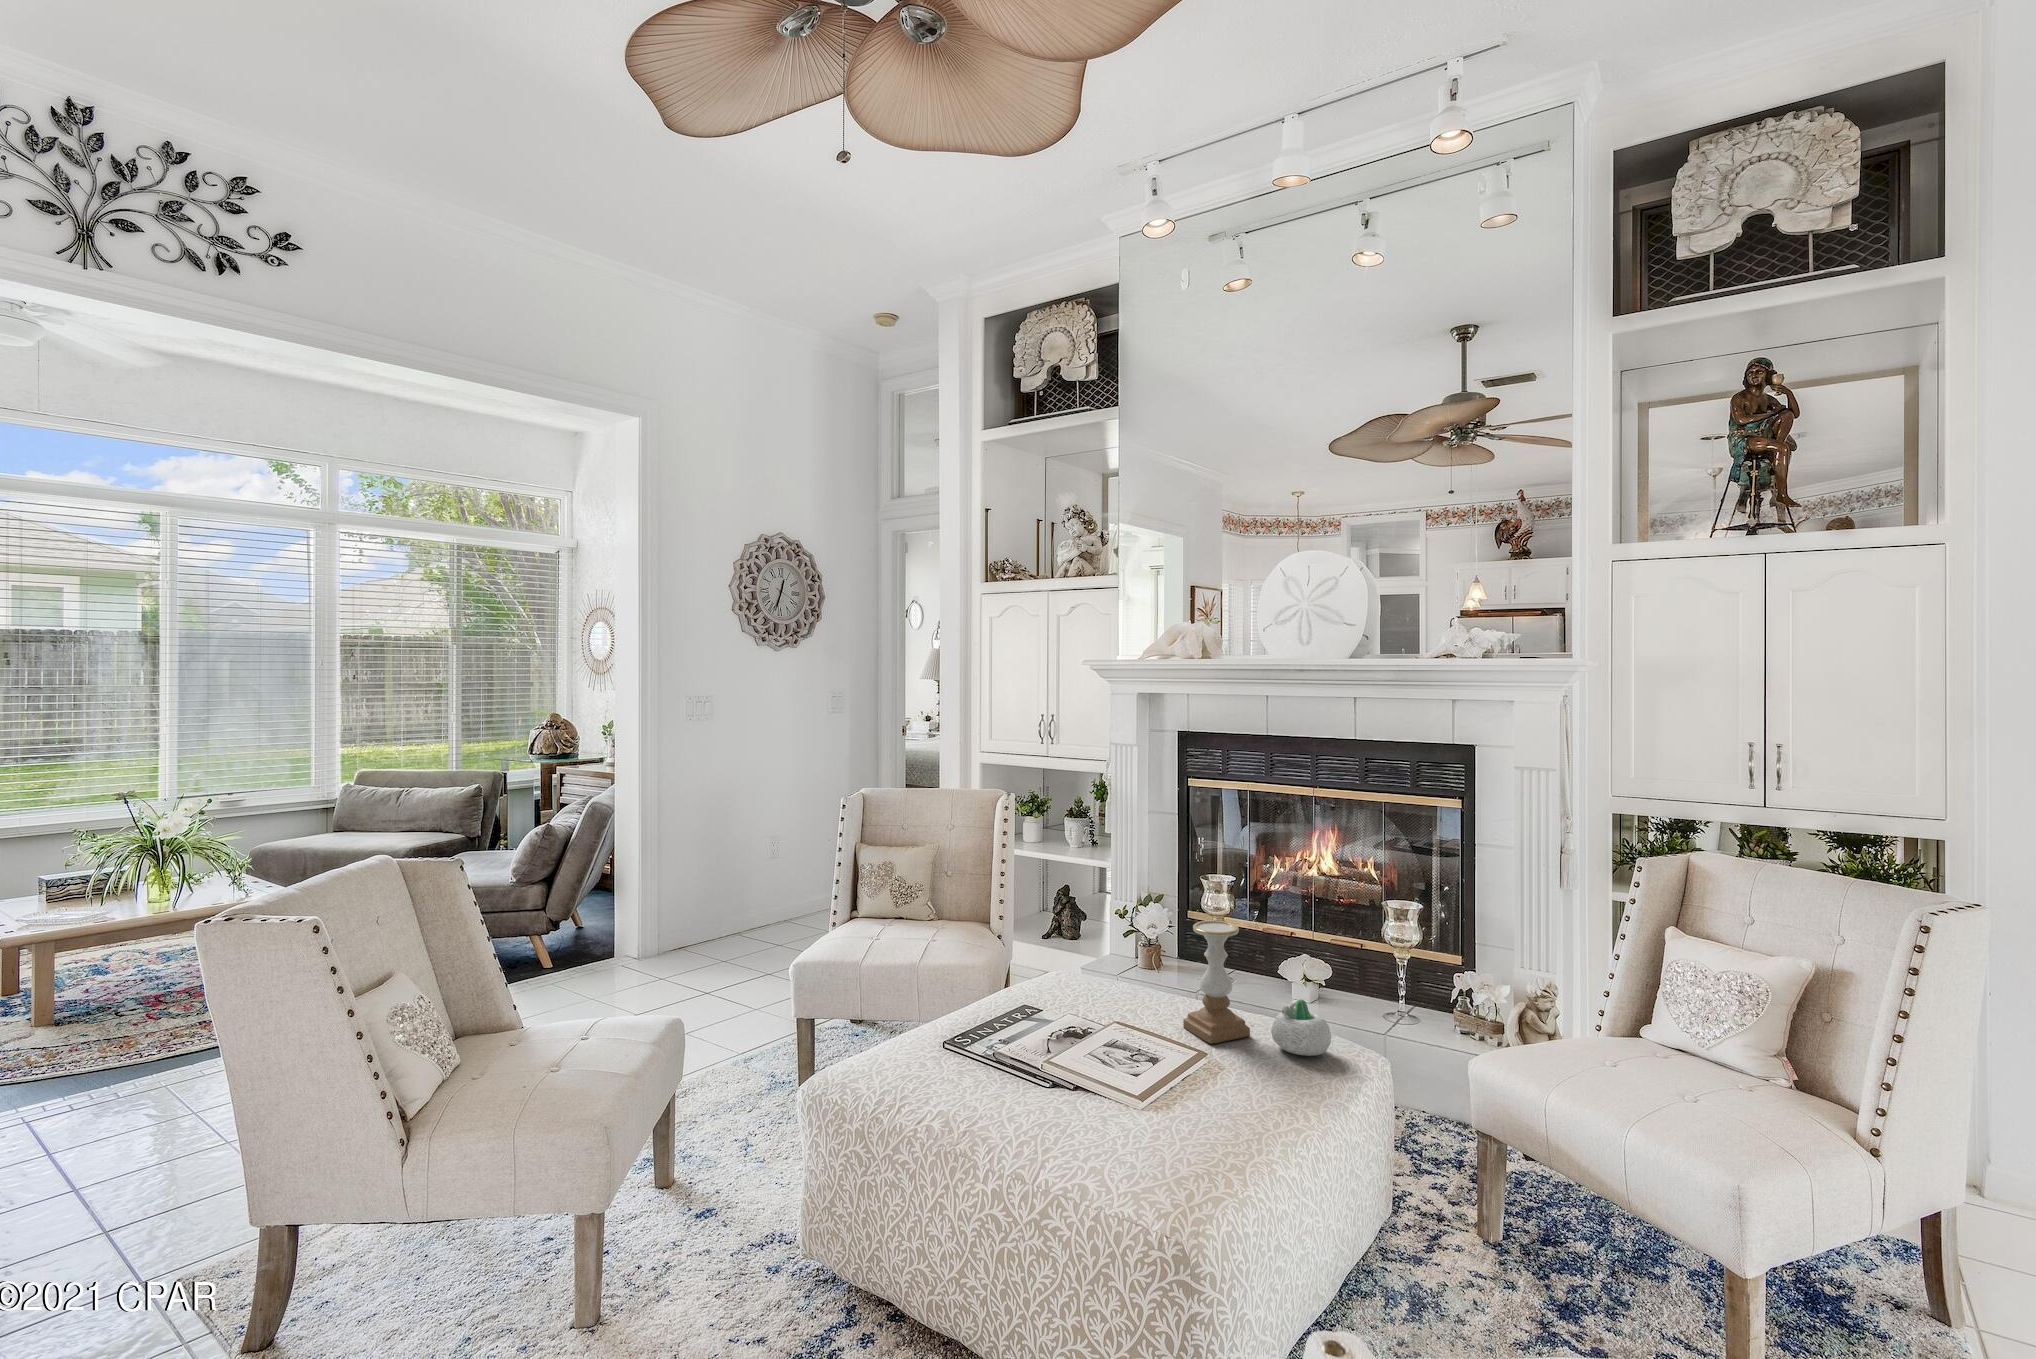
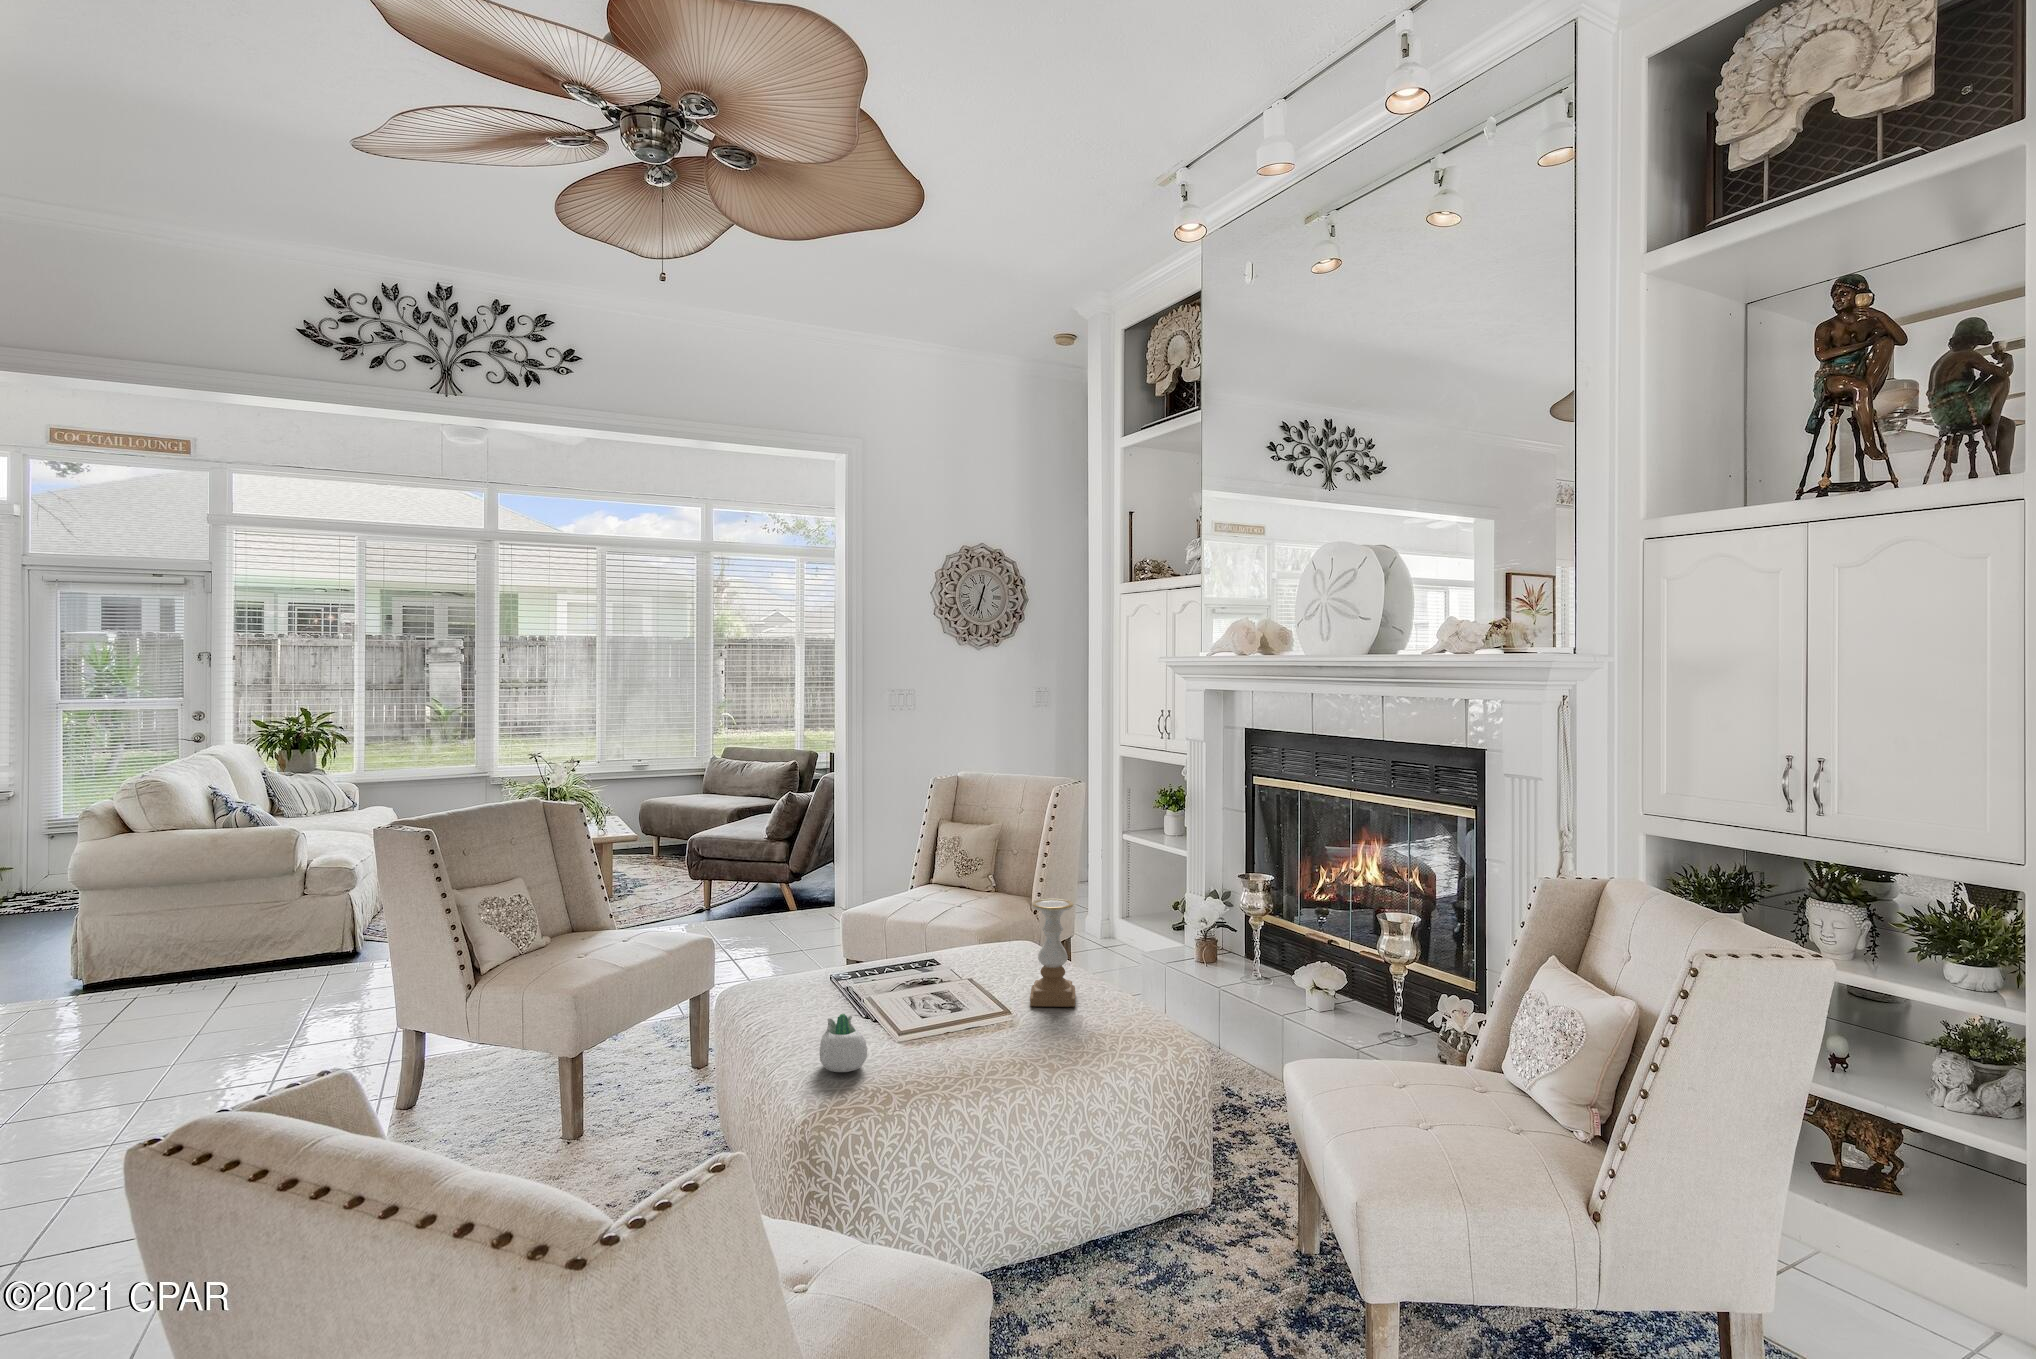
succulent planter: present [1271,999,1331,1056] -> present [820,1014,867,1072]

